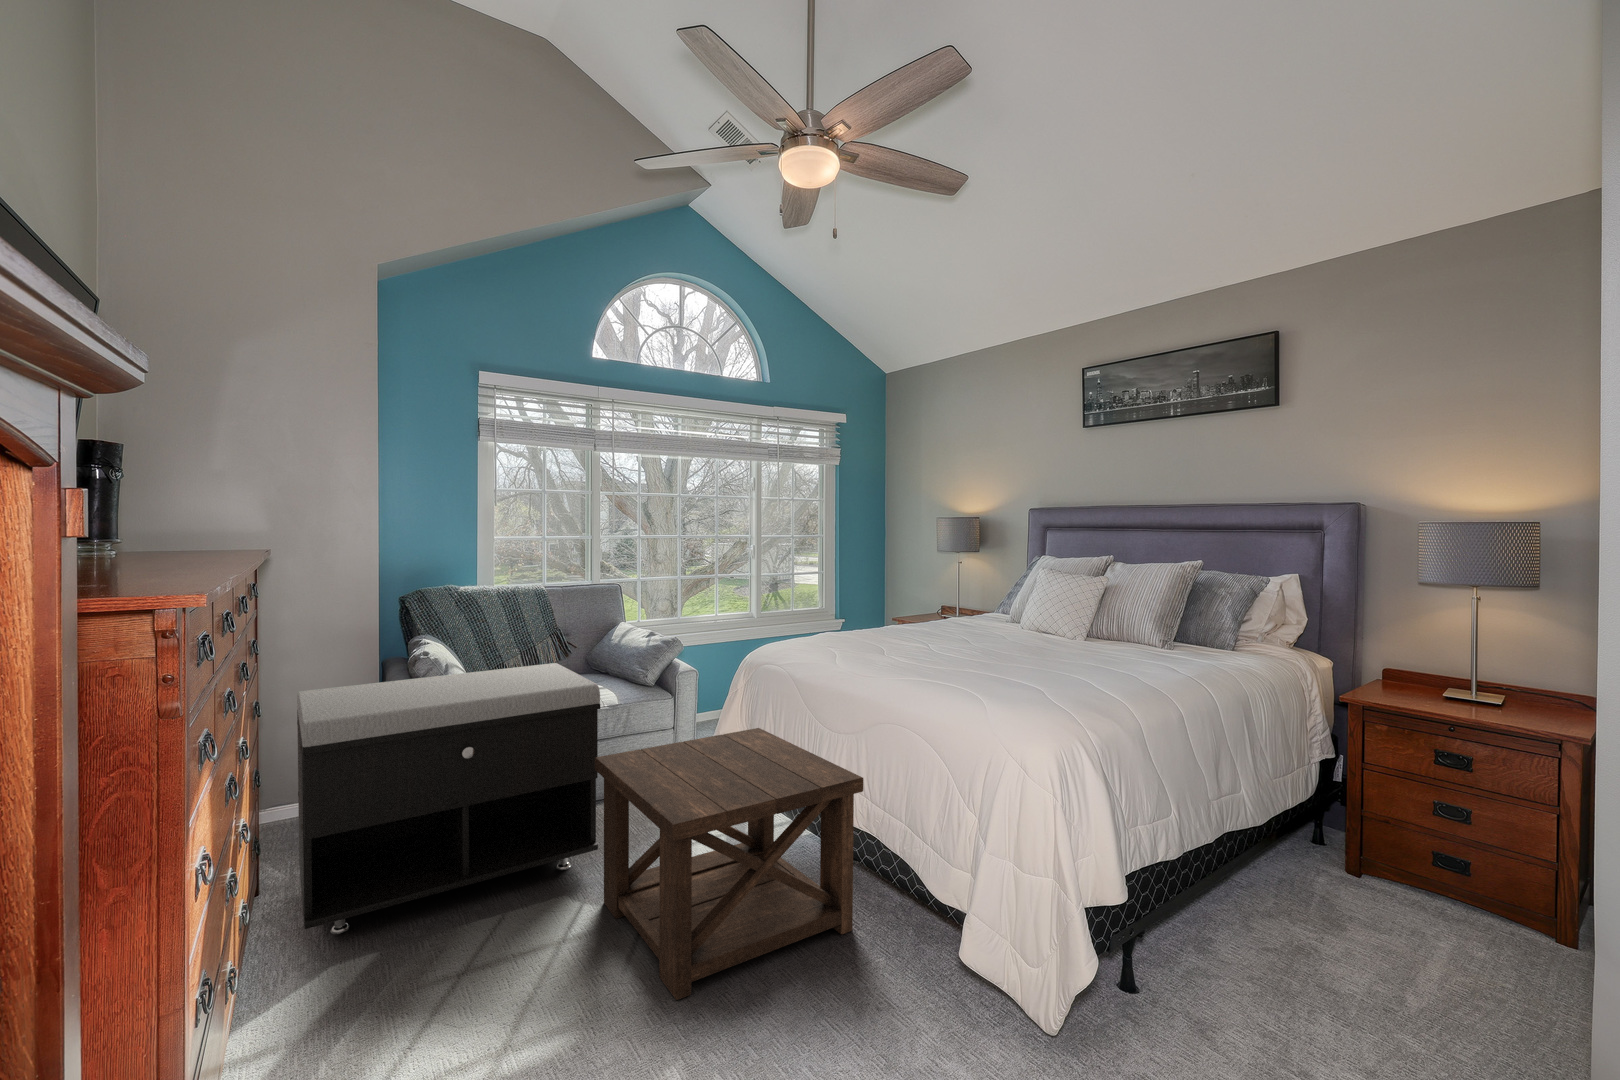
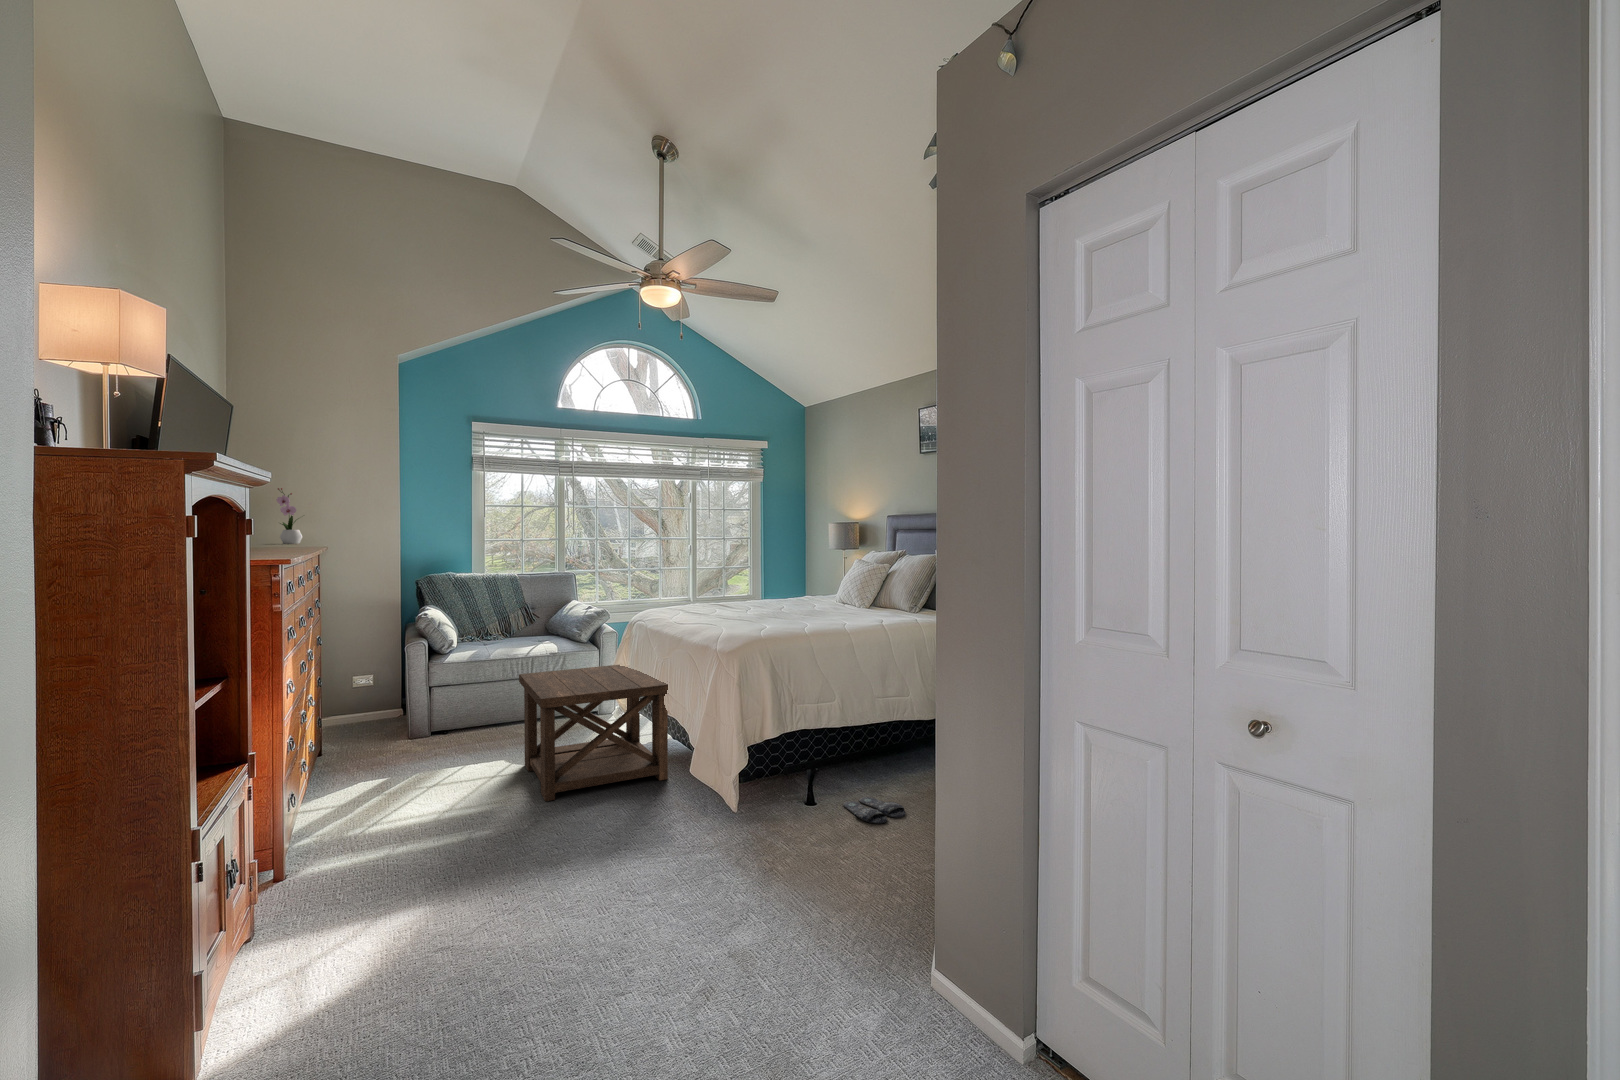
flower arrangement: none [182,457,229,544] -> present [277,488,302,544]
storage bench: present [297,663,600,934] -> none [344,622,529,773]
slippers: none [1181,965,1309,1039] -> present [843,797,905,824]

